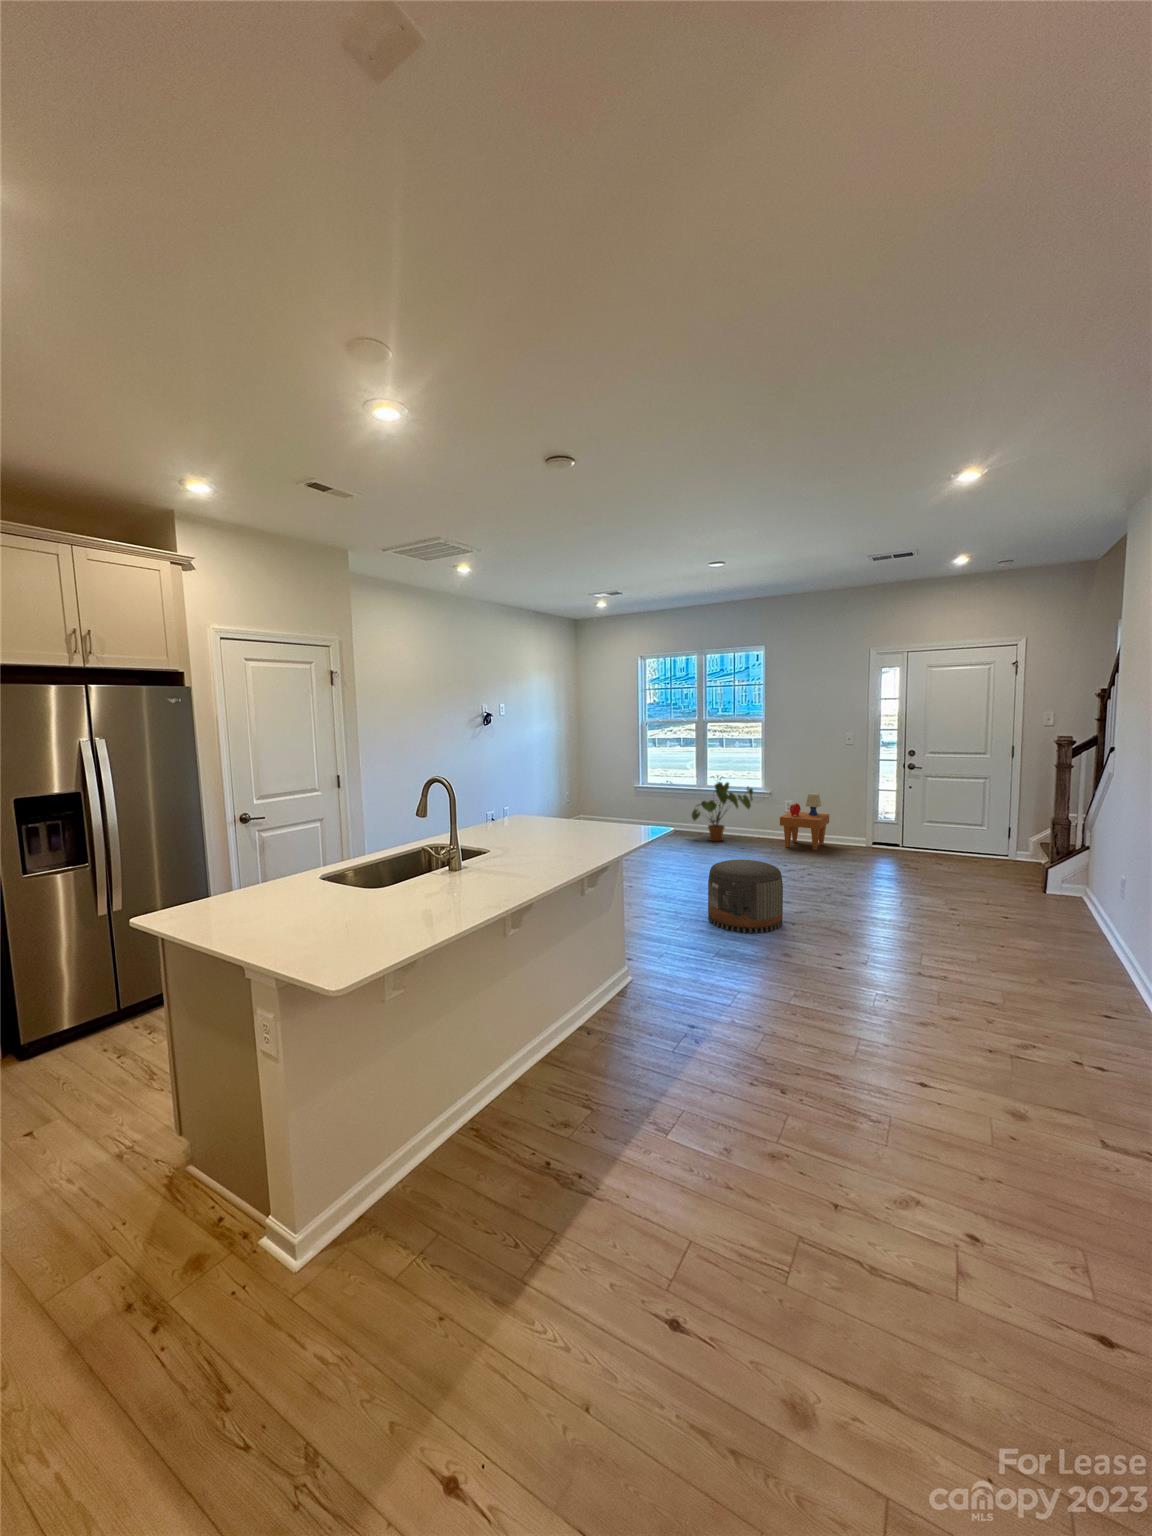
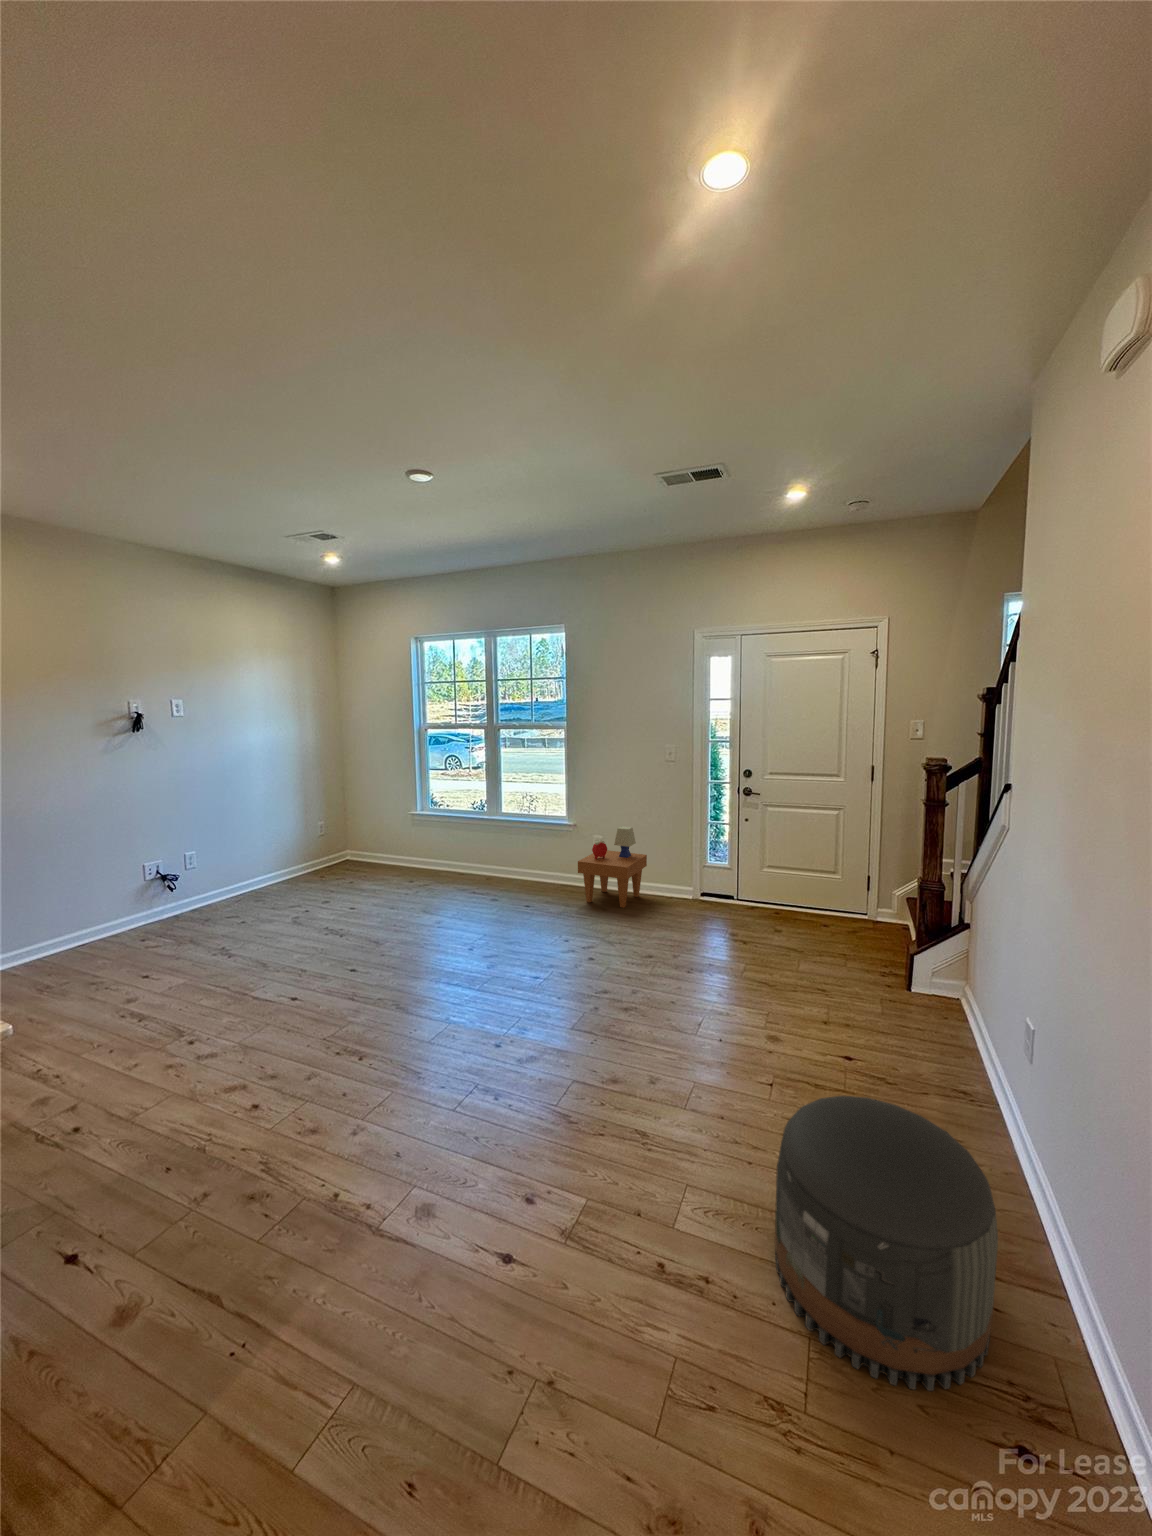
house plant: present [692,782,753,841] -> none [466,809,554,892]
pouf: present [708,860,783,933] -> present [775,1096,998,1391]

